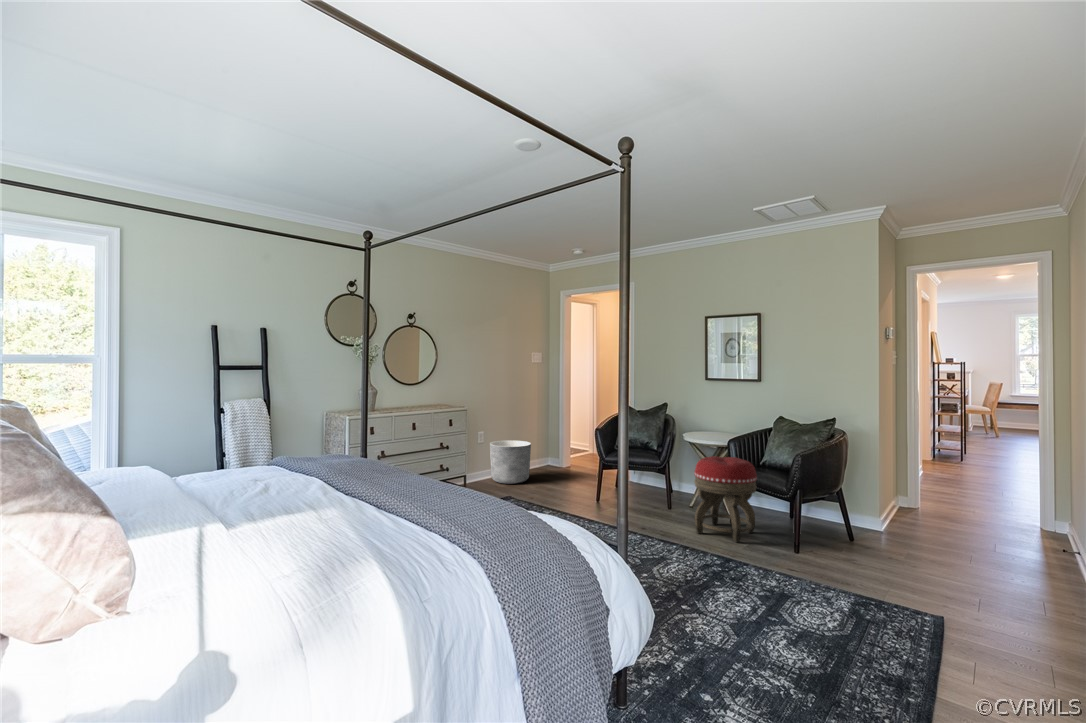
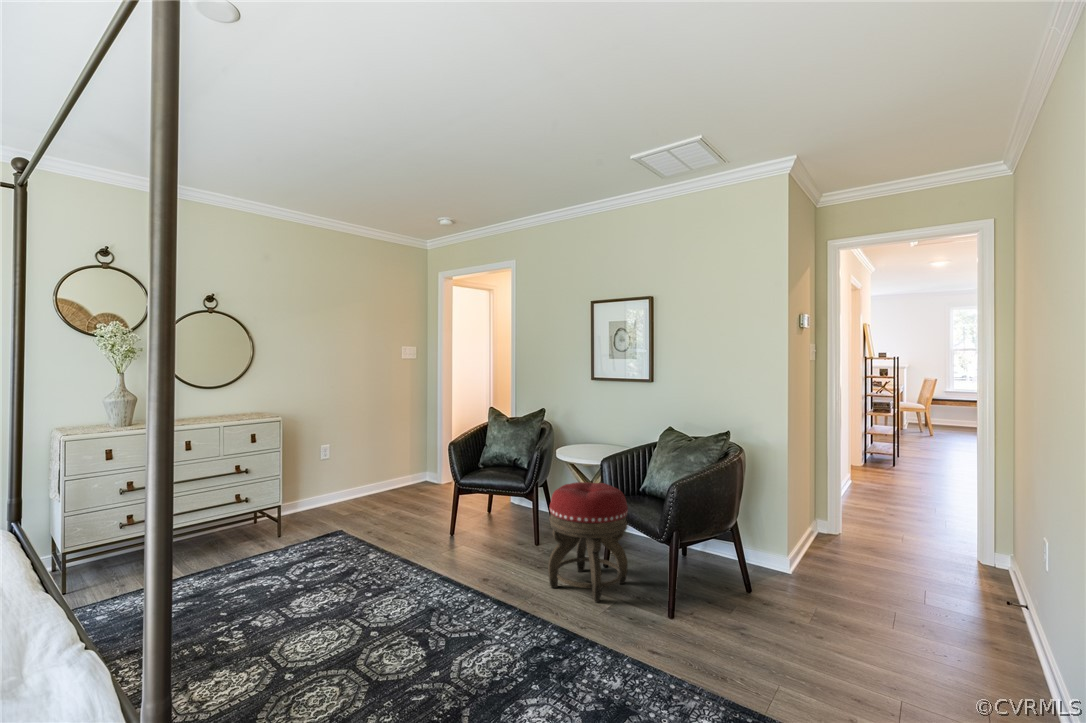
planter: present [490,440,531,484] -> none [331,455,385,511]

